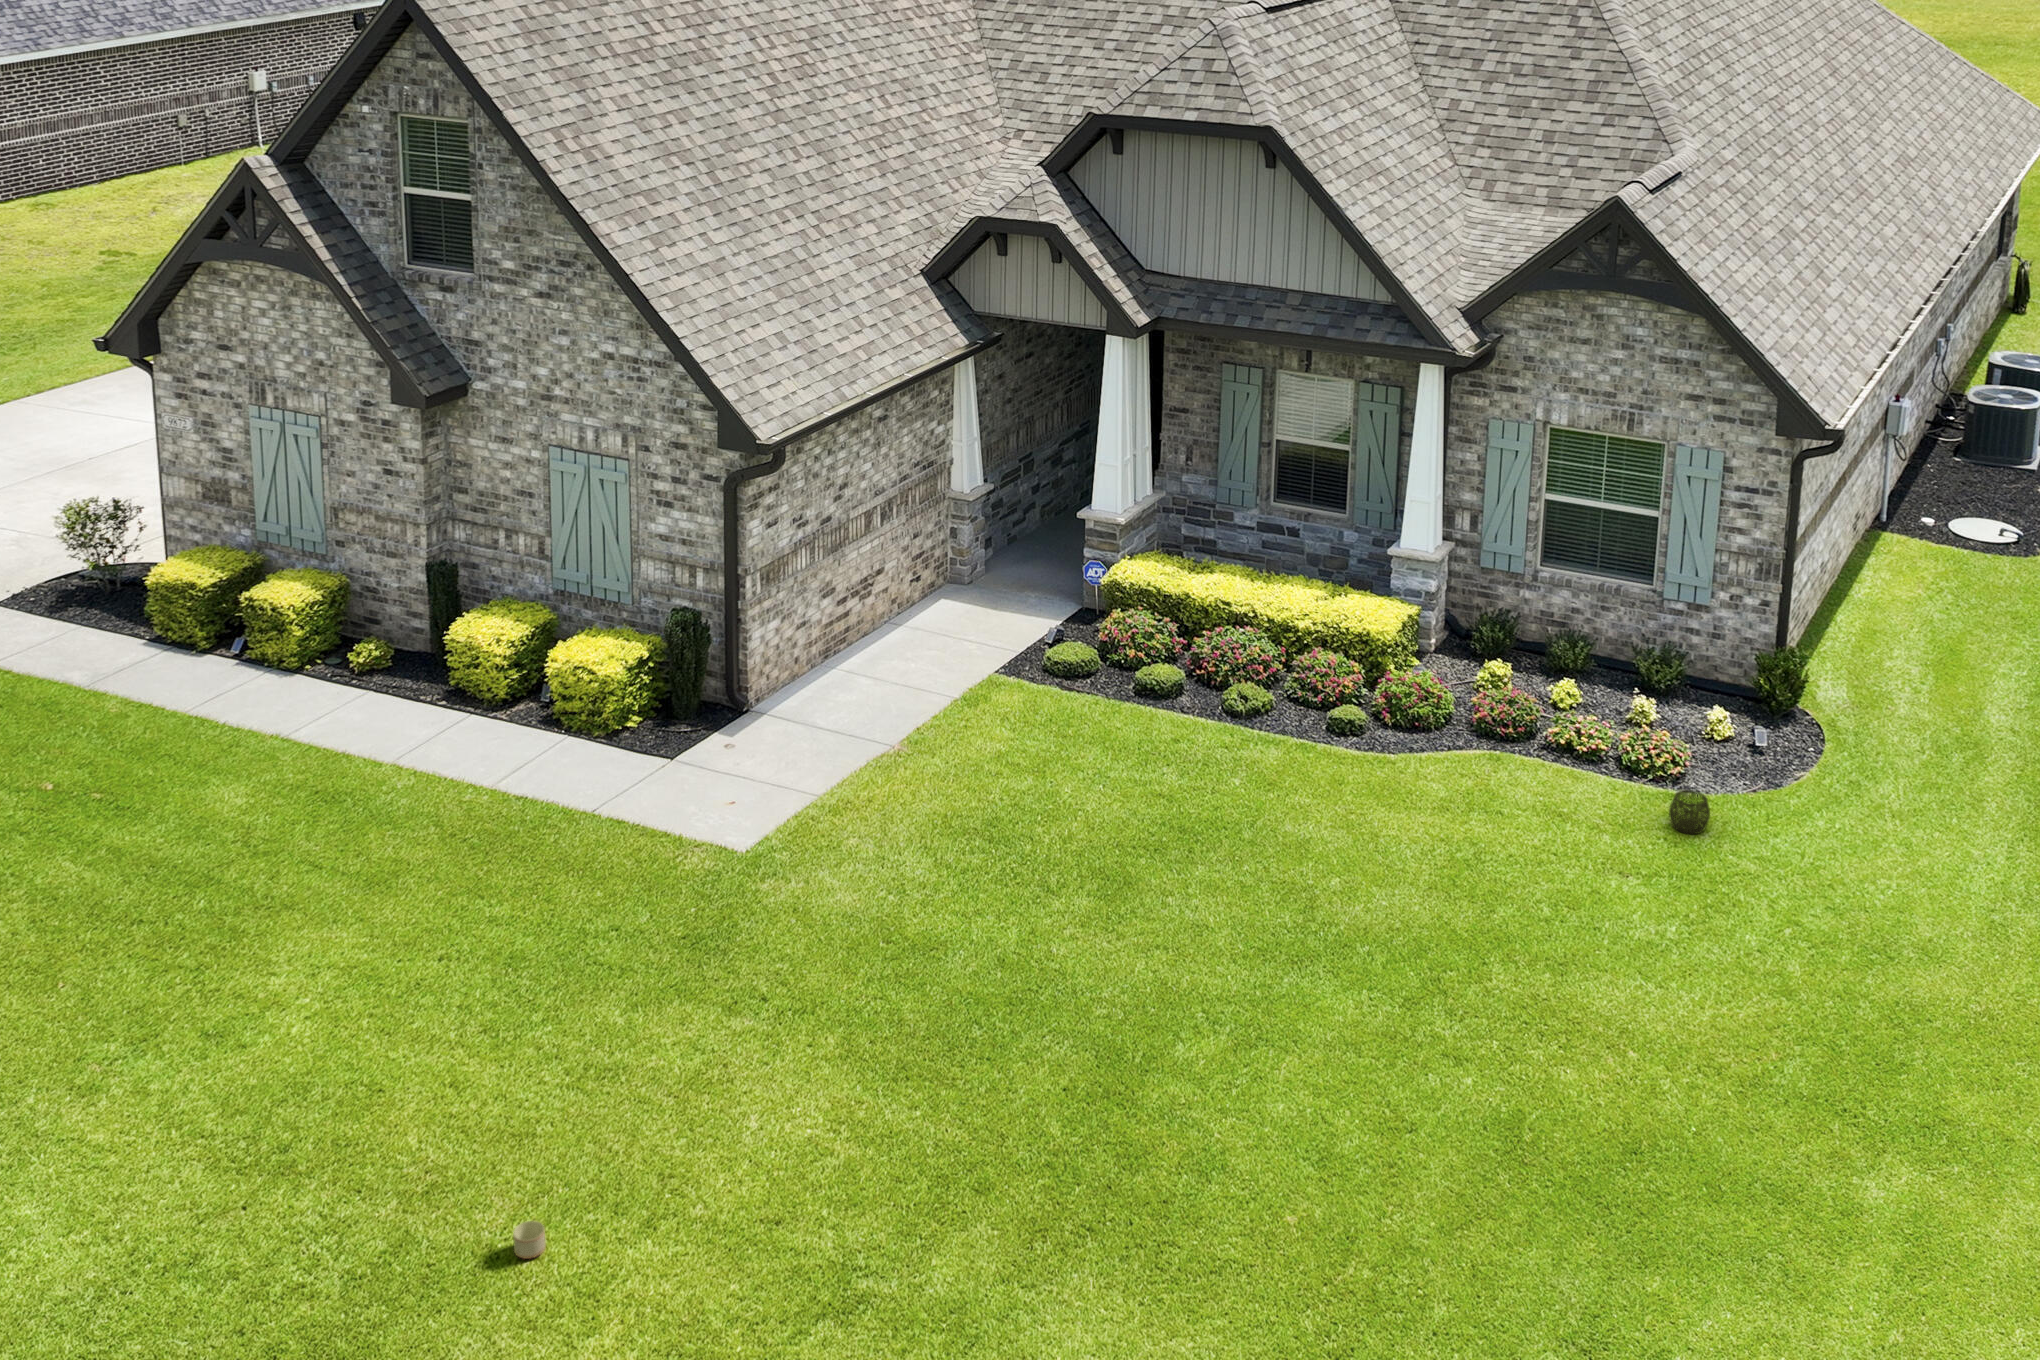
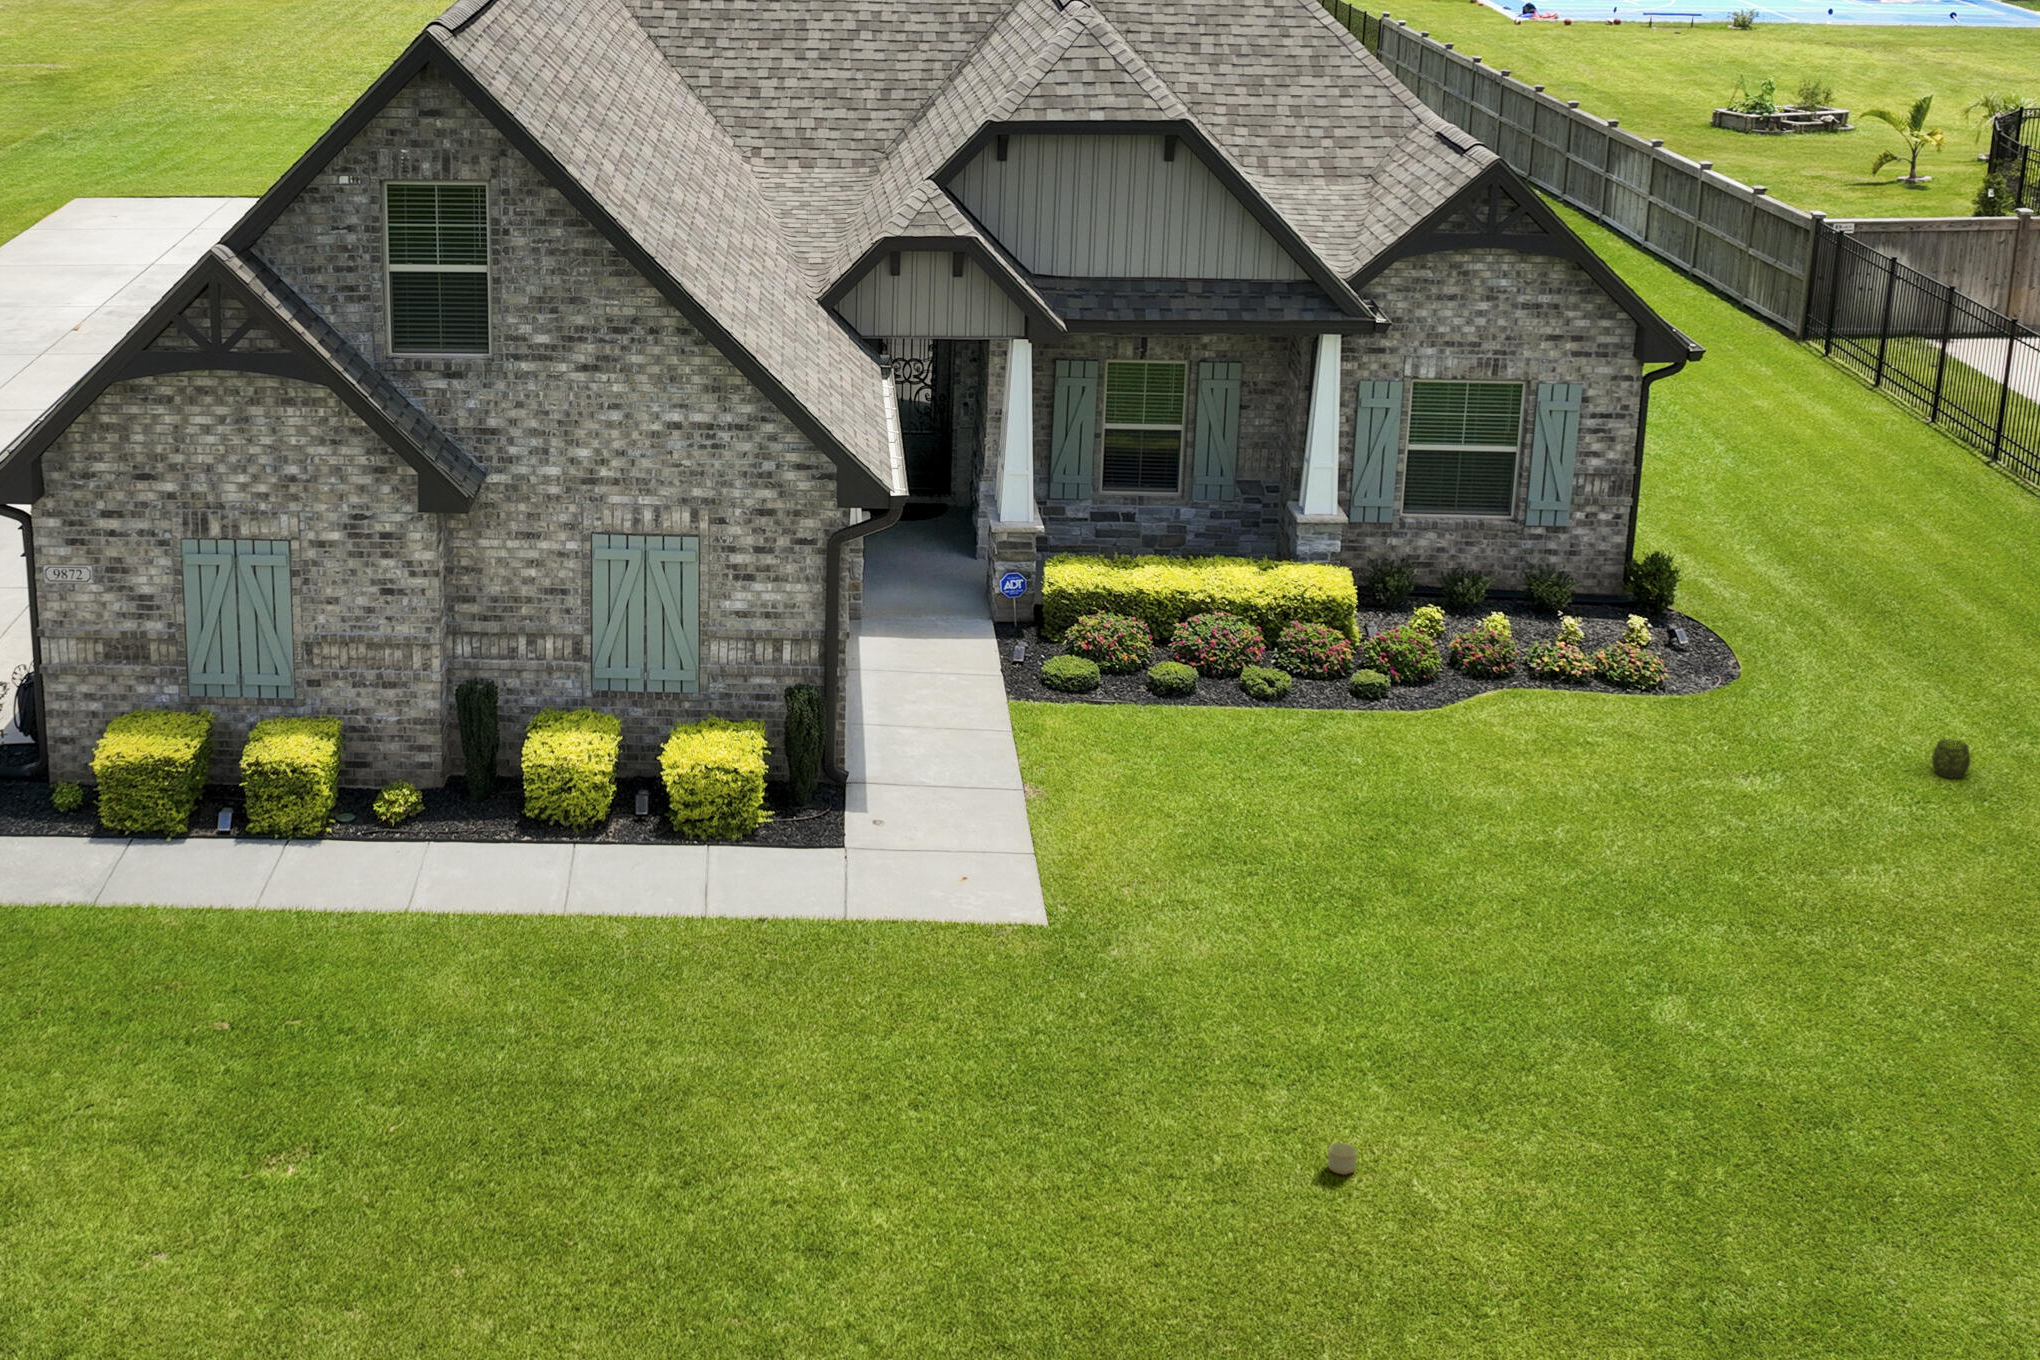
woven basket: present [1669,790,1710,834] -> present [1932,739,1971,779]

